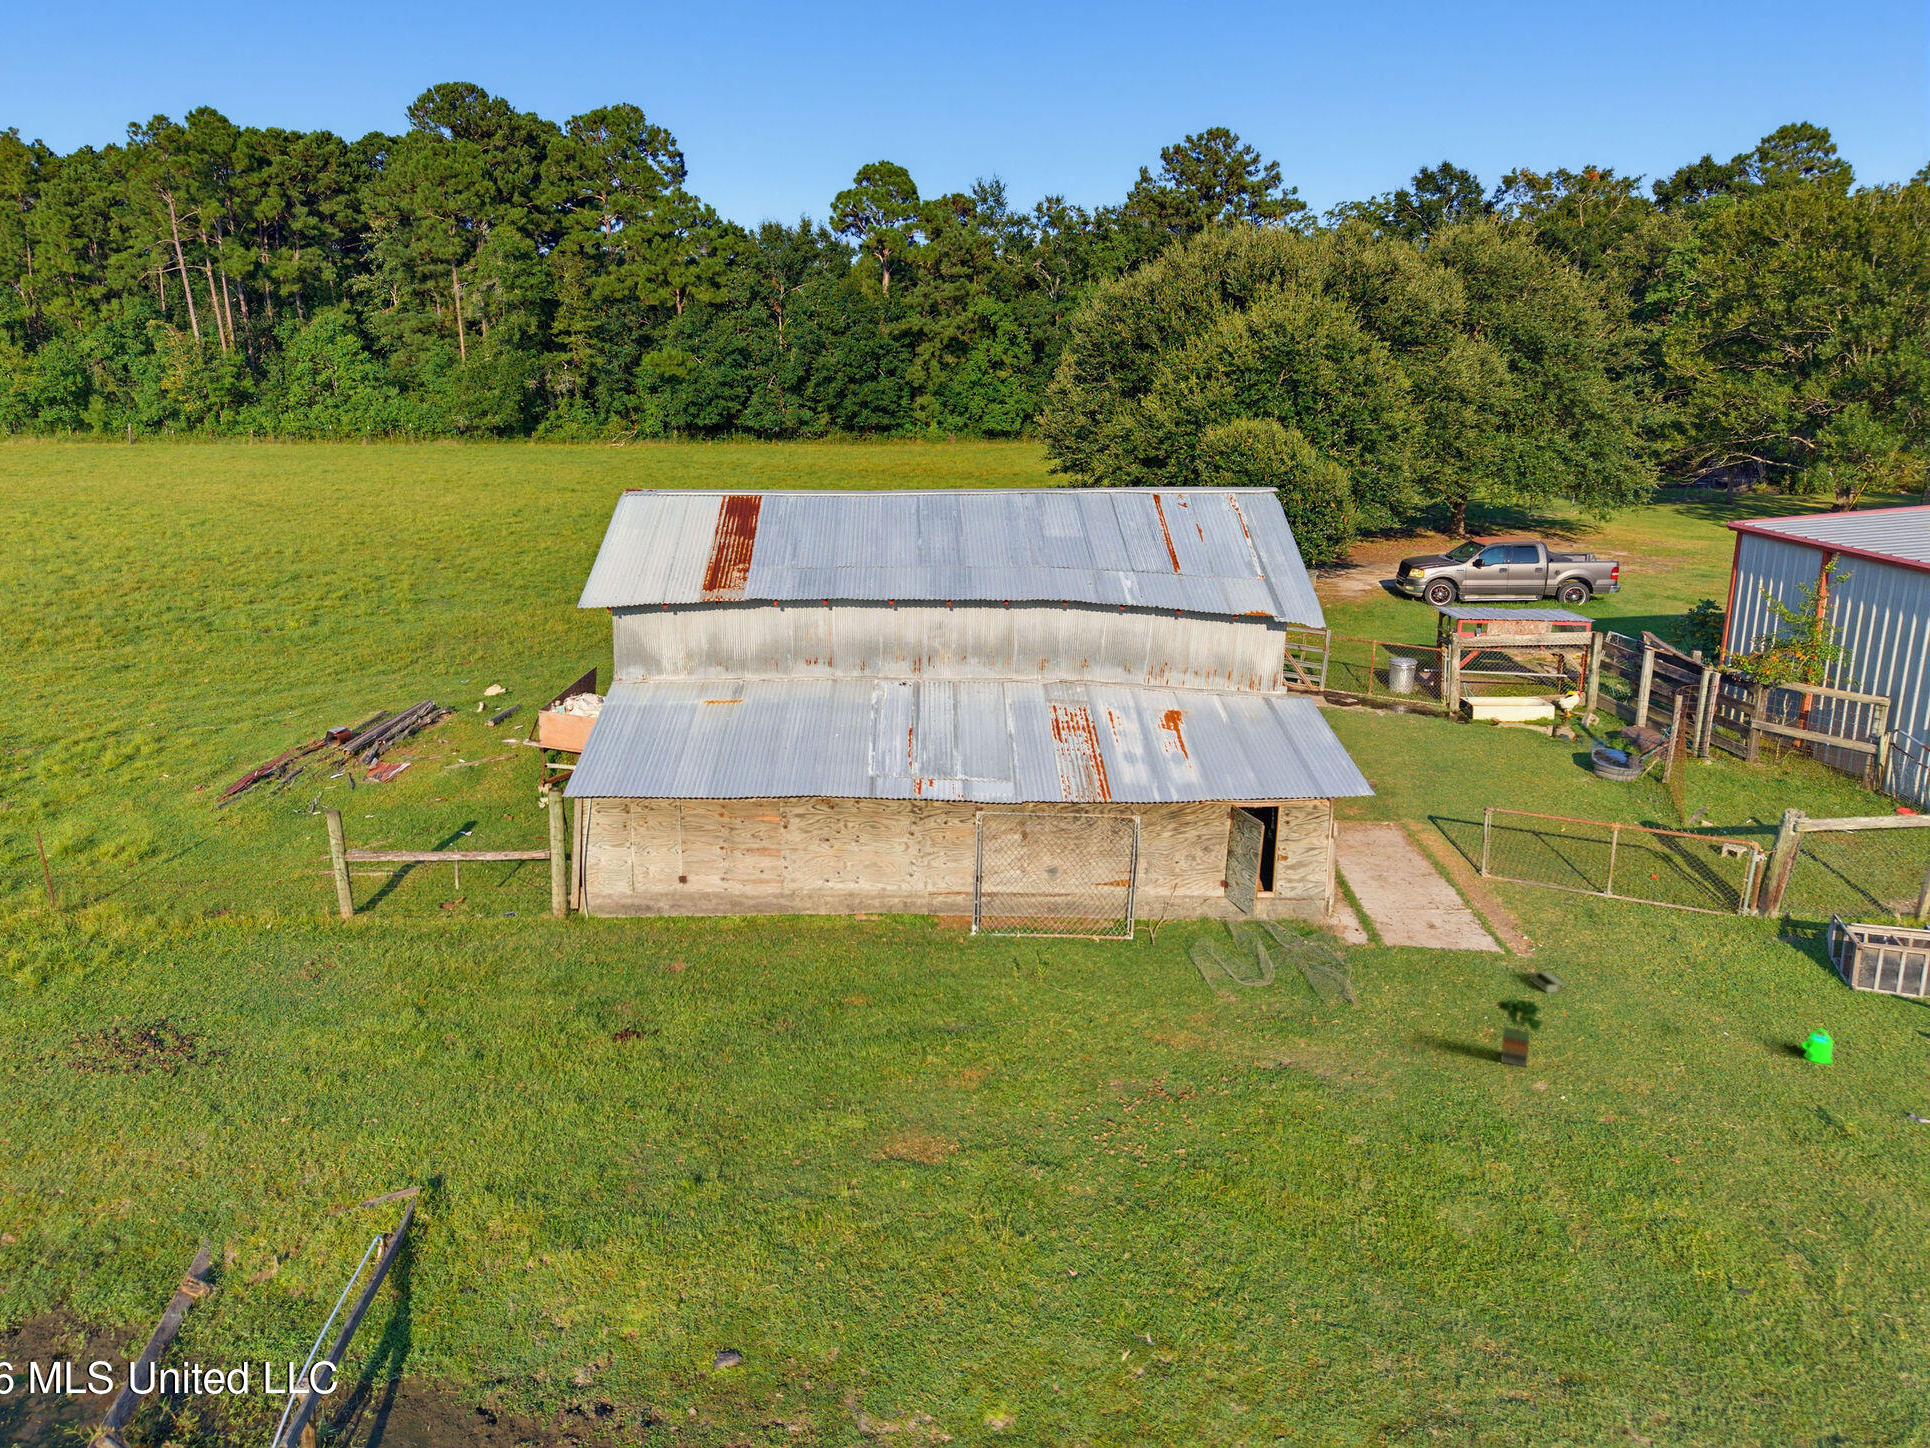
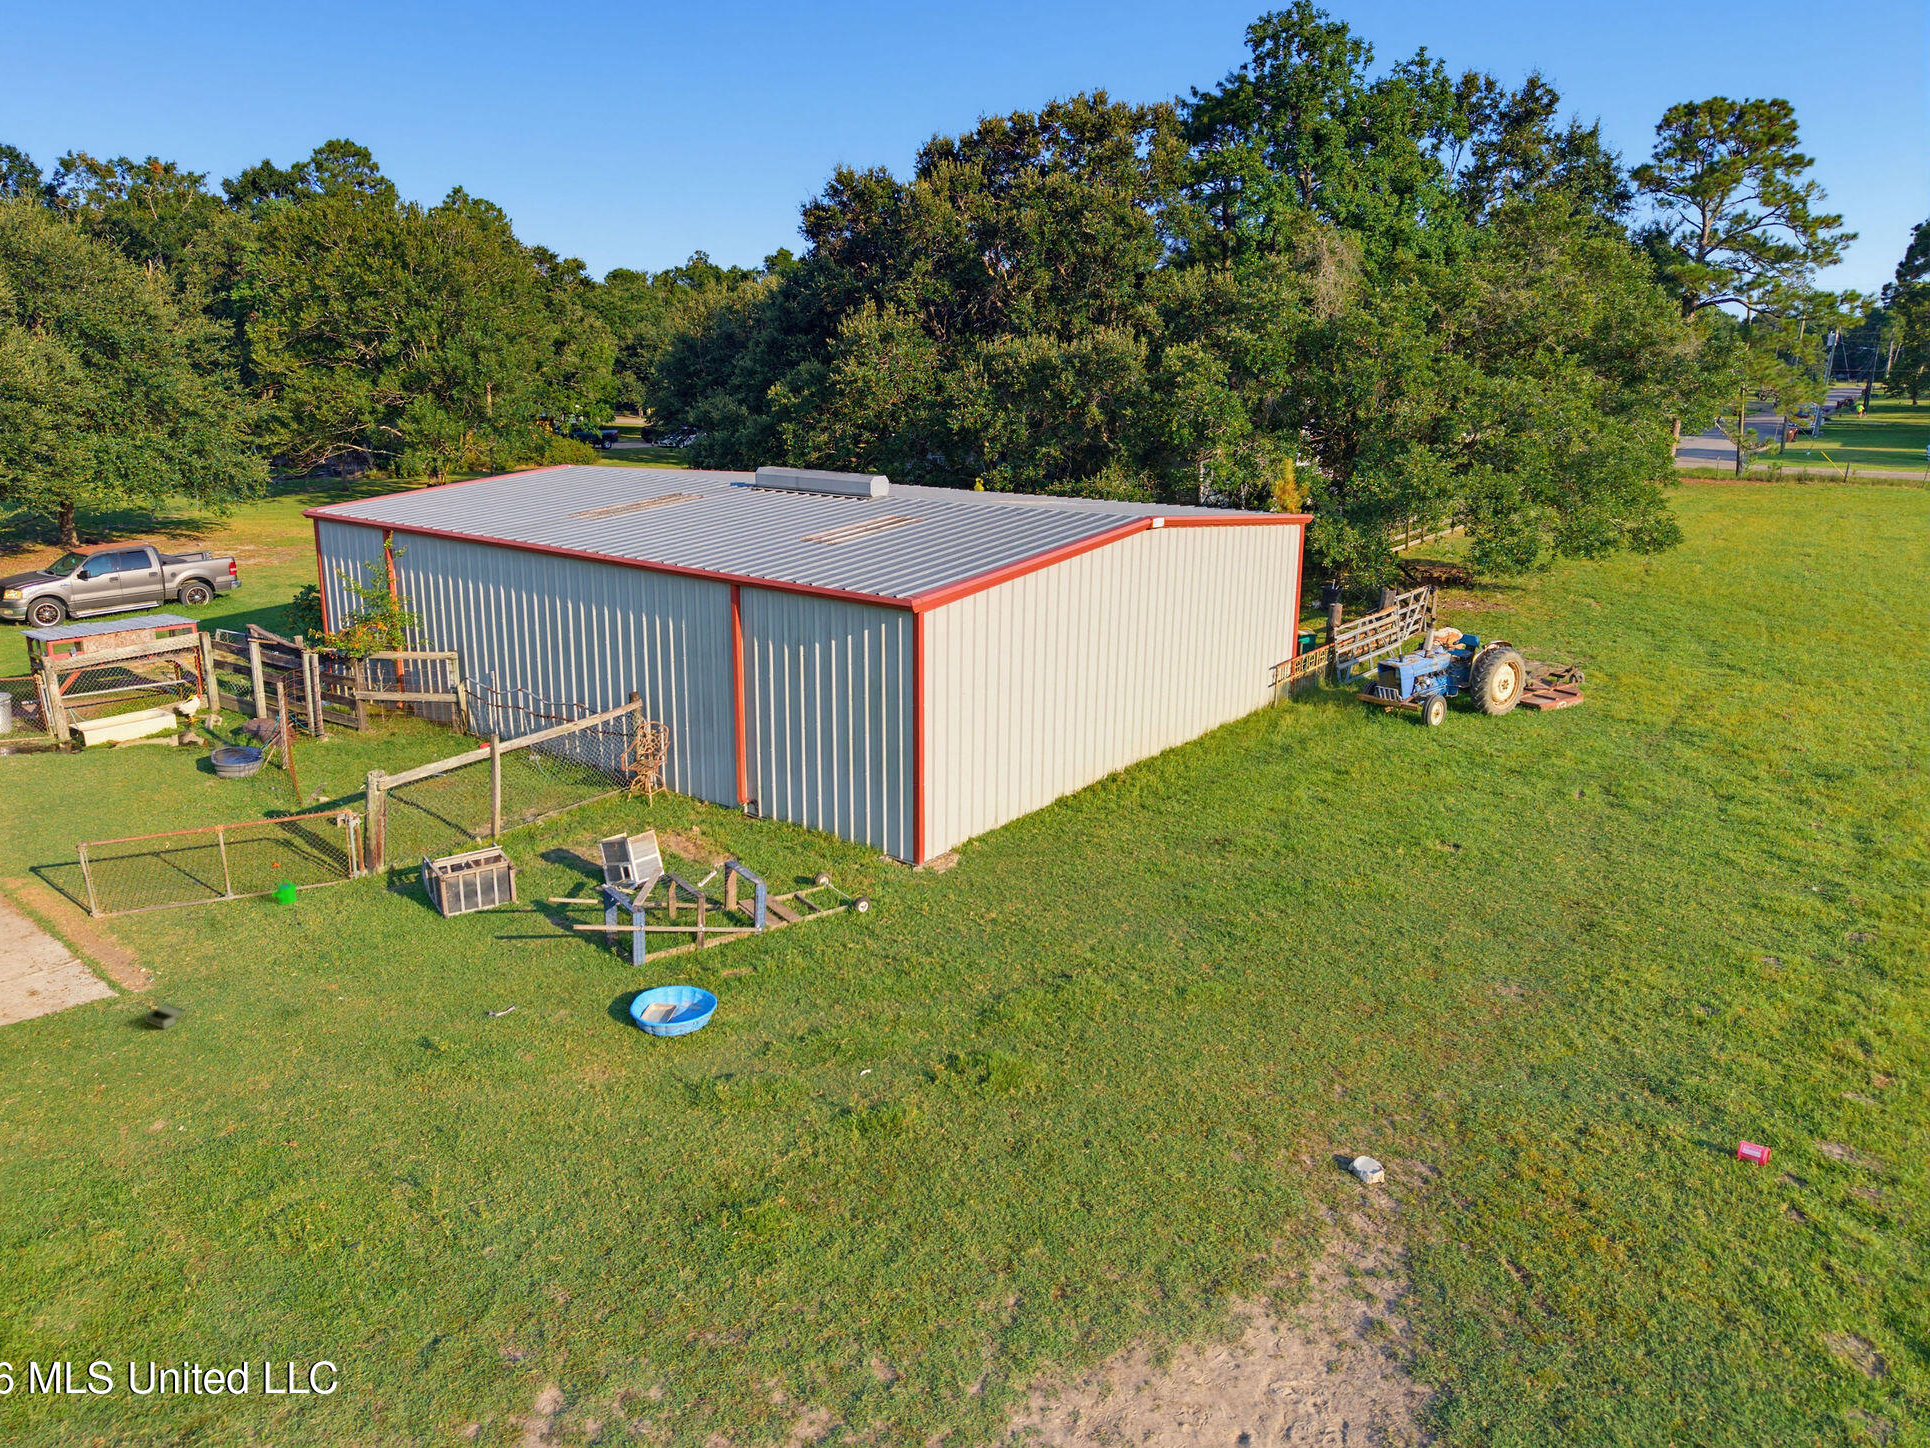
potted tree: present [1498,999,1542,1067] -> none [89,1053,147,1133]
watering can: present [1802,1028,1833,1064] -> present [272,878,297,904]

